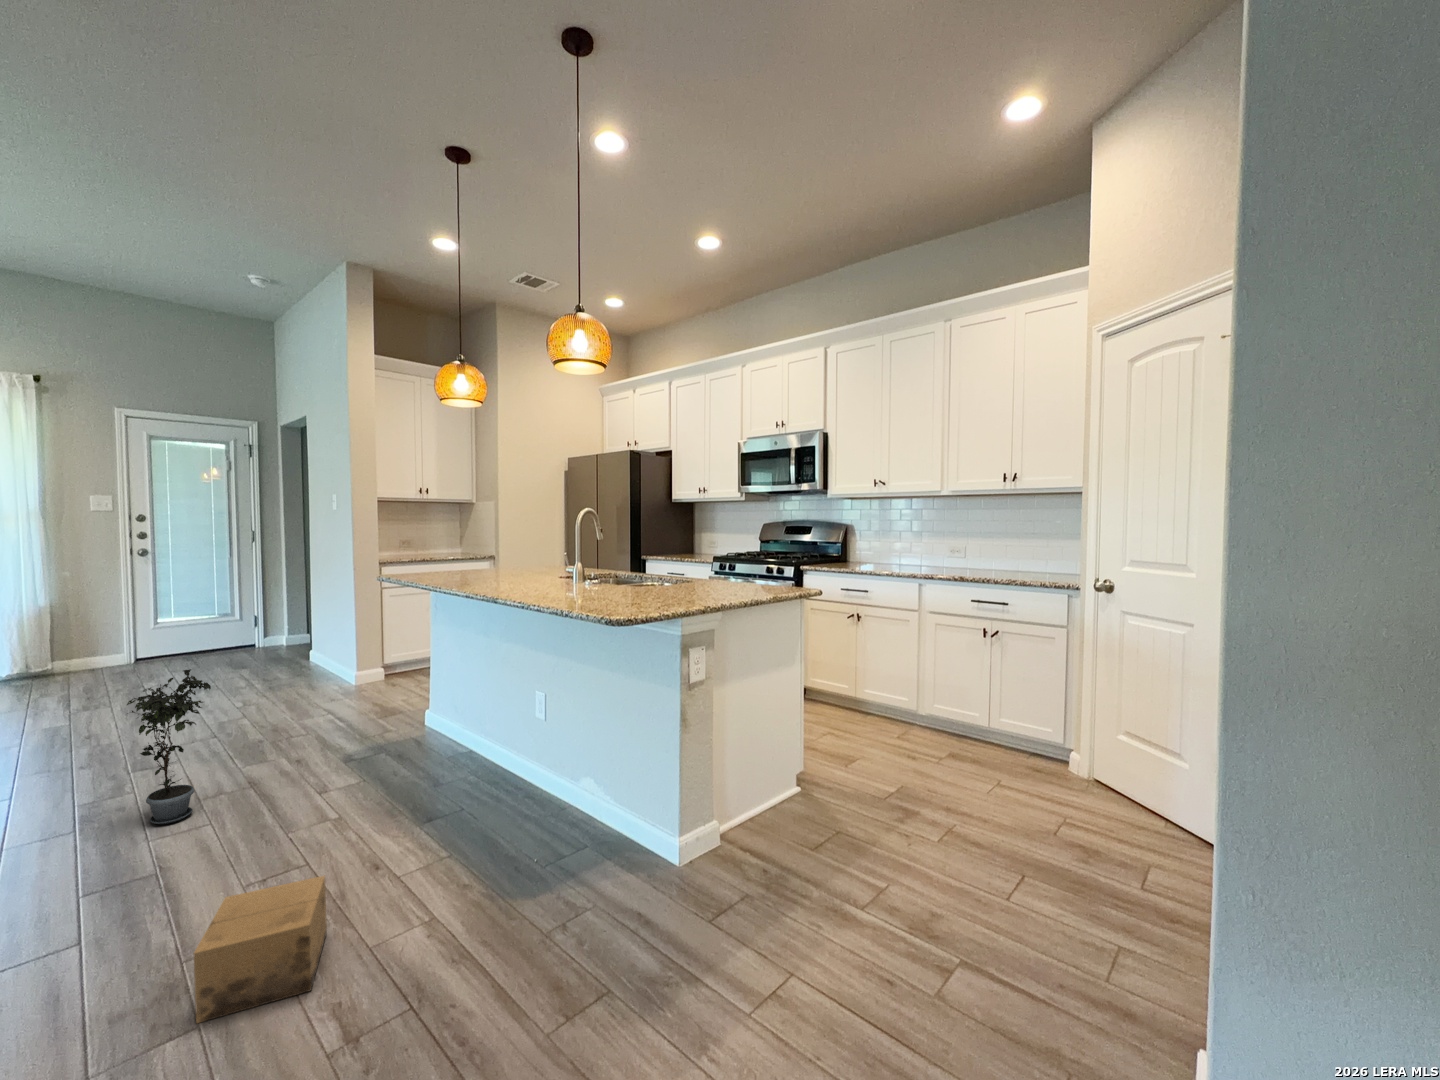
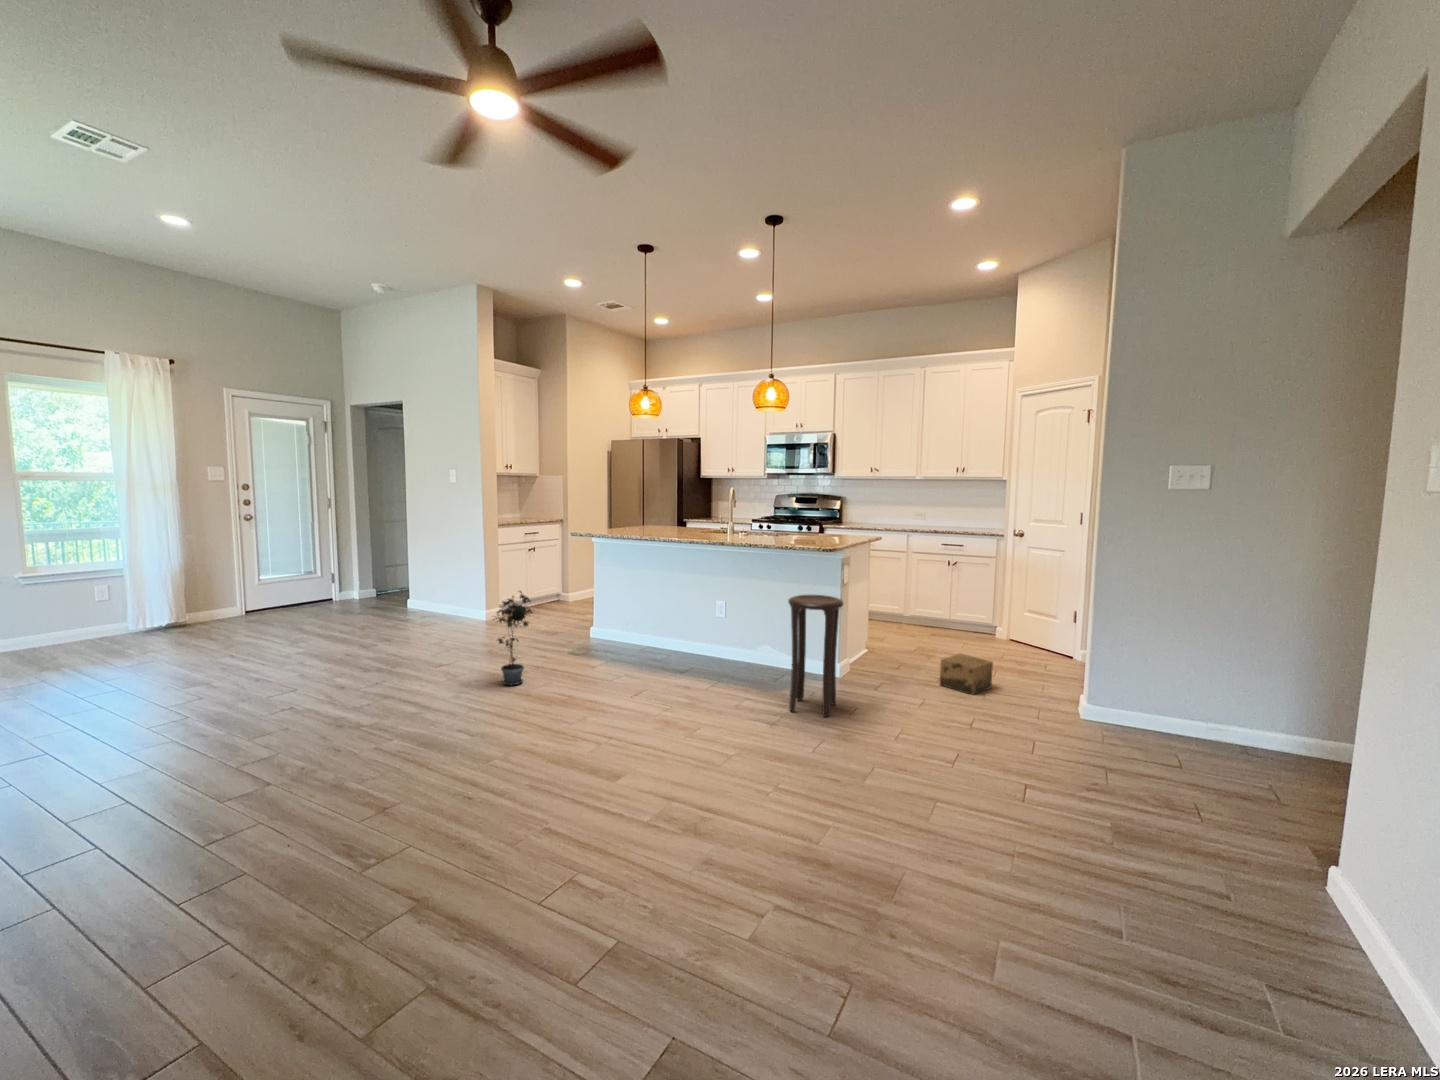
stool: none [485,714,608,1009] -> present [788,595,843,717]
cardboard box: present [194,876,327,1023] -> present [940,654,993,695]

